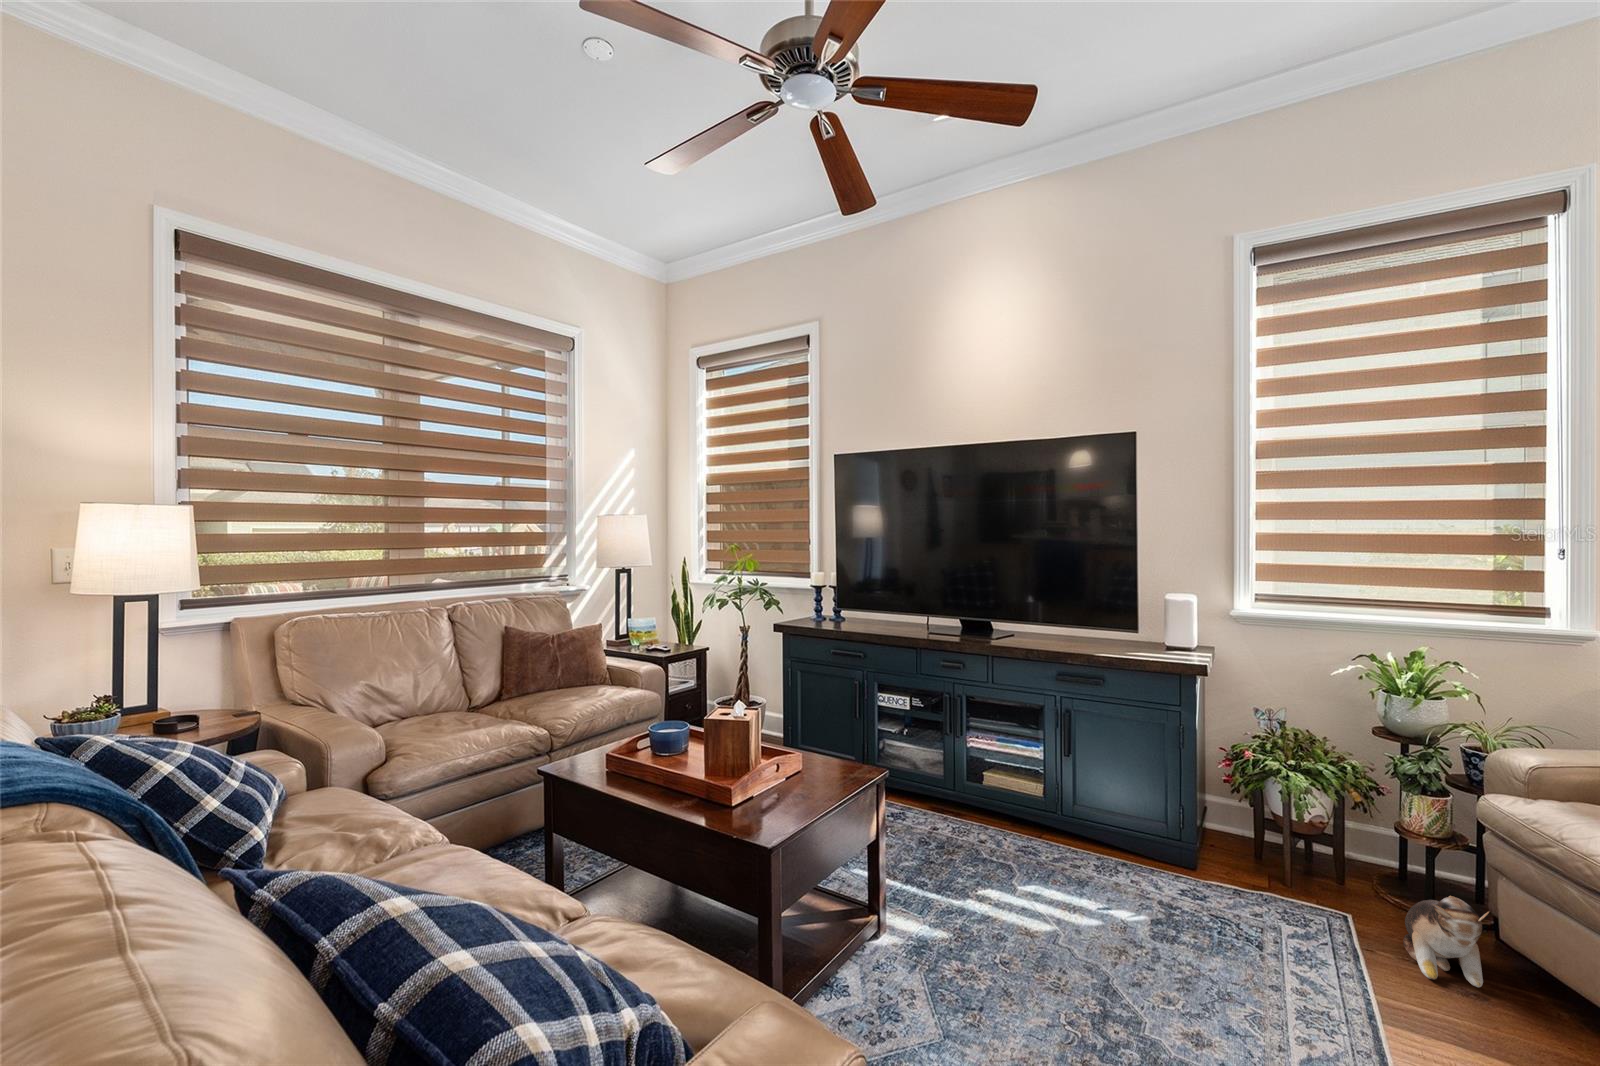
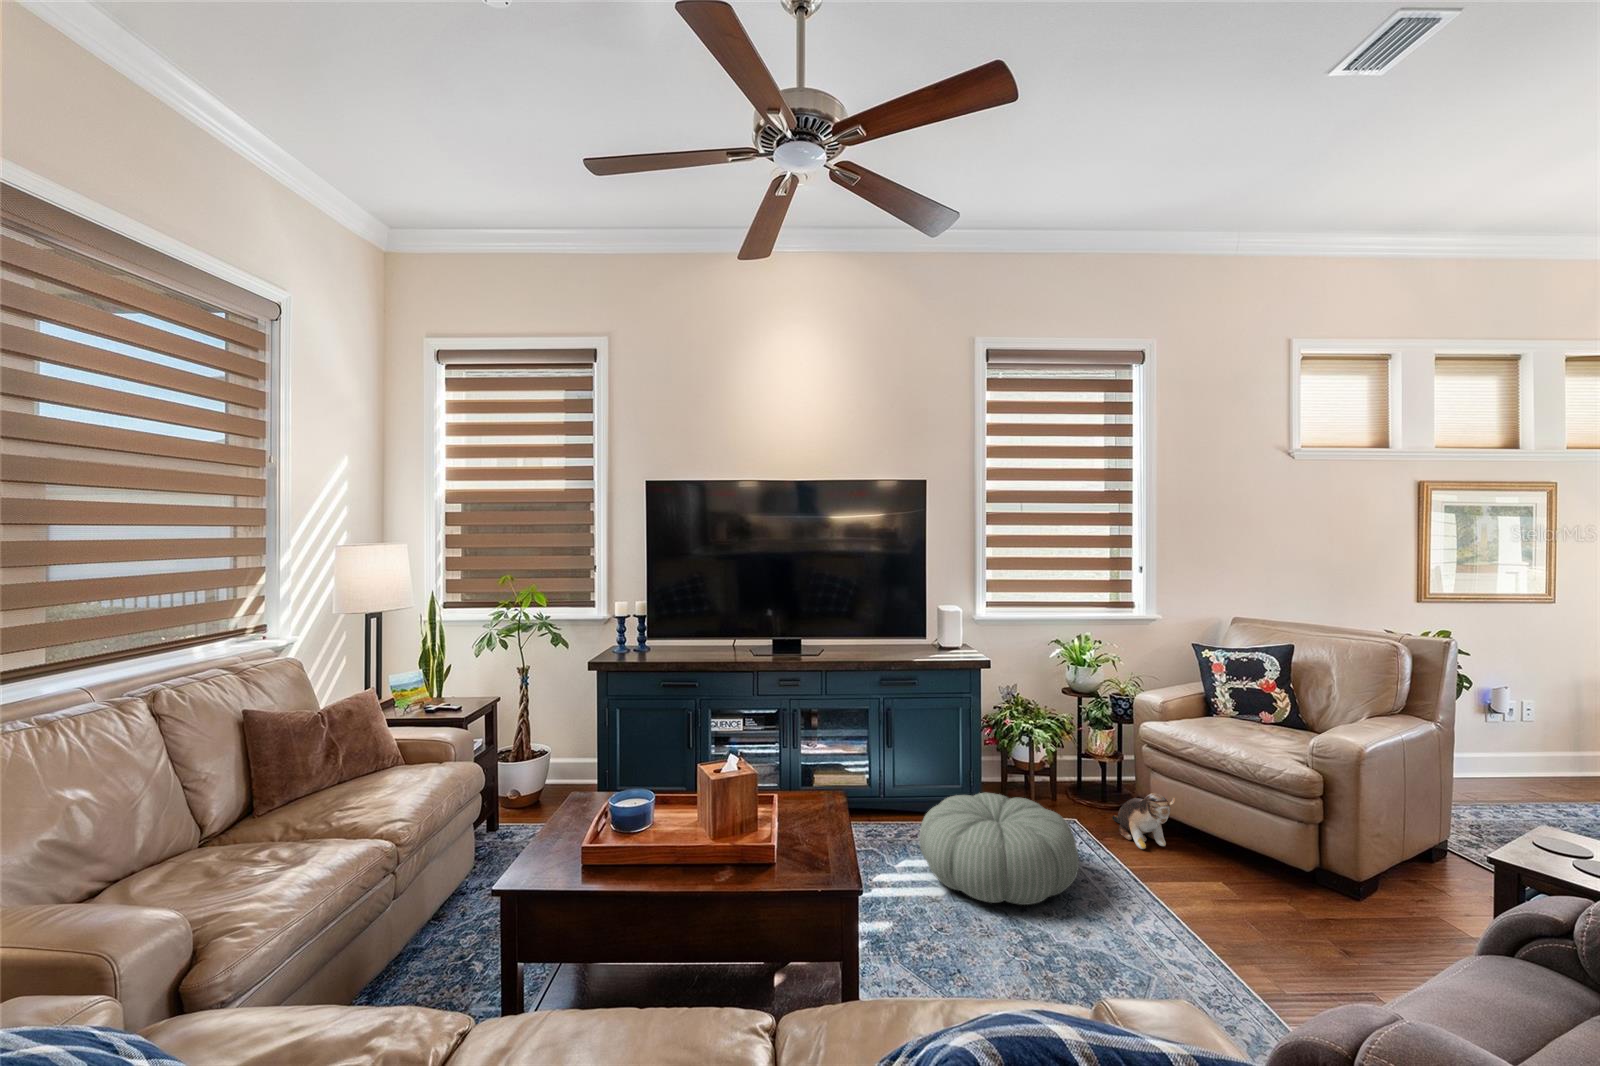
pouf: none [1039,823,1264,982] -> present [919,793,1079,905]

